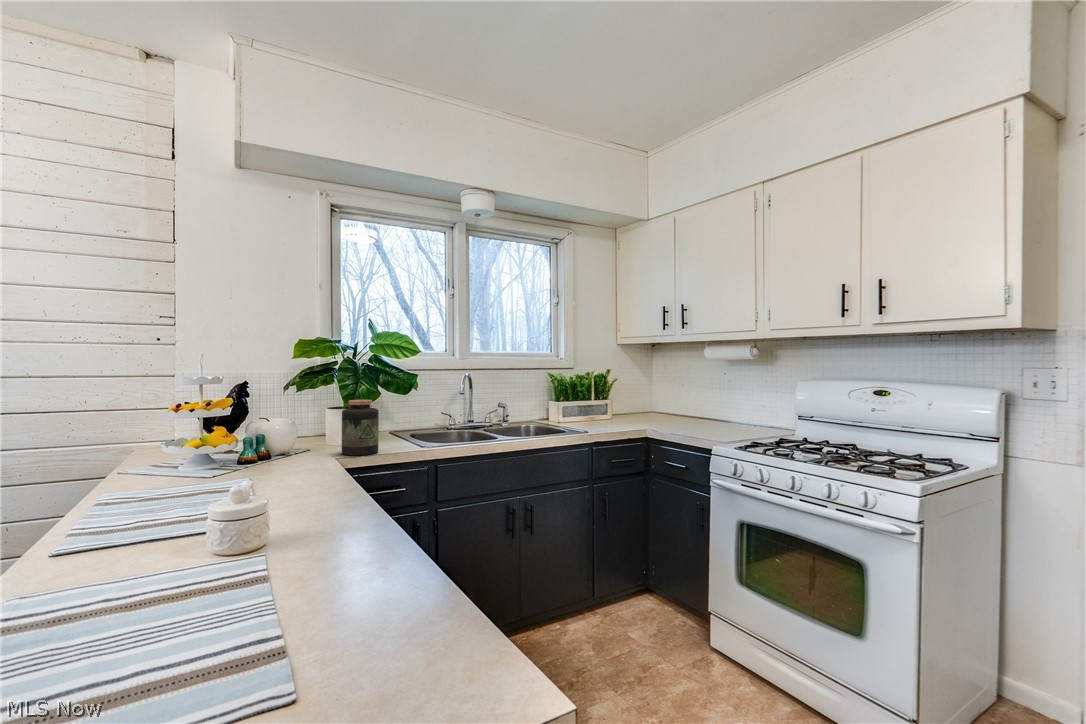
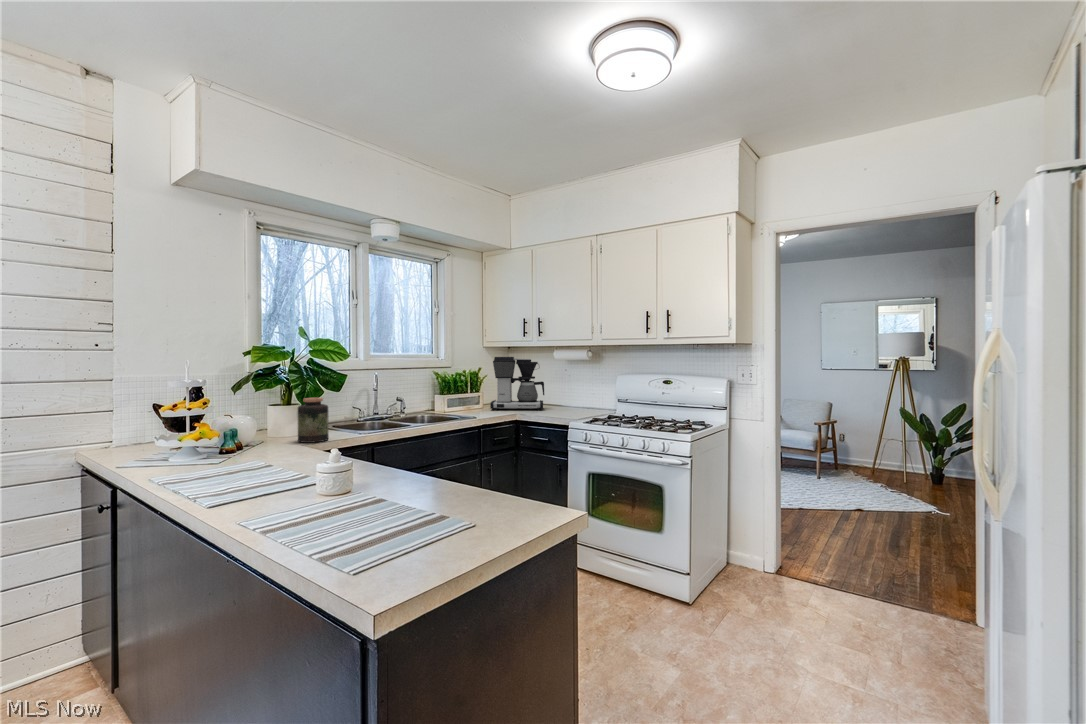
coffee maker: none [619,355,692,427] -> present [490,357,544,410]

